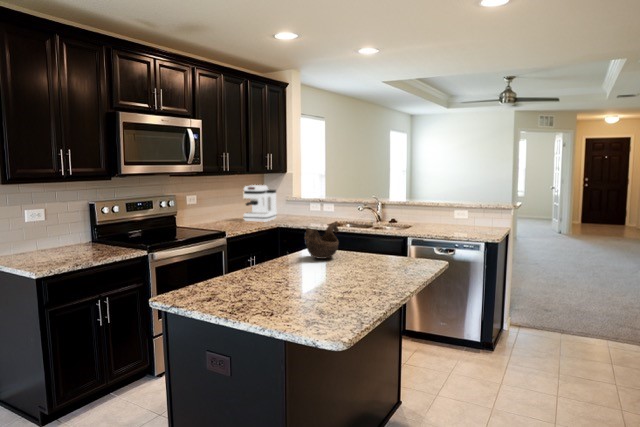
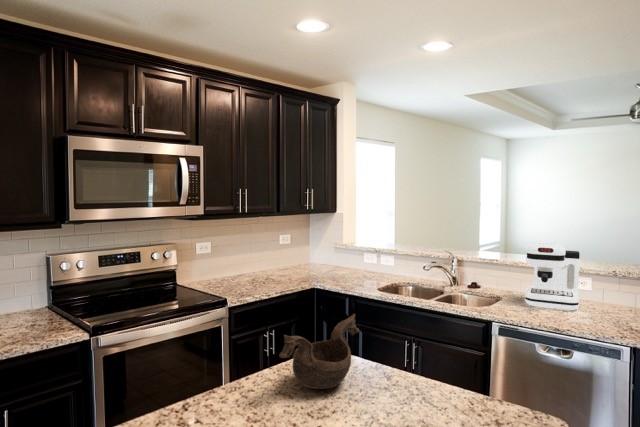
coffee maker: present [244,185,277,222] -> present [525,242,580,311]

